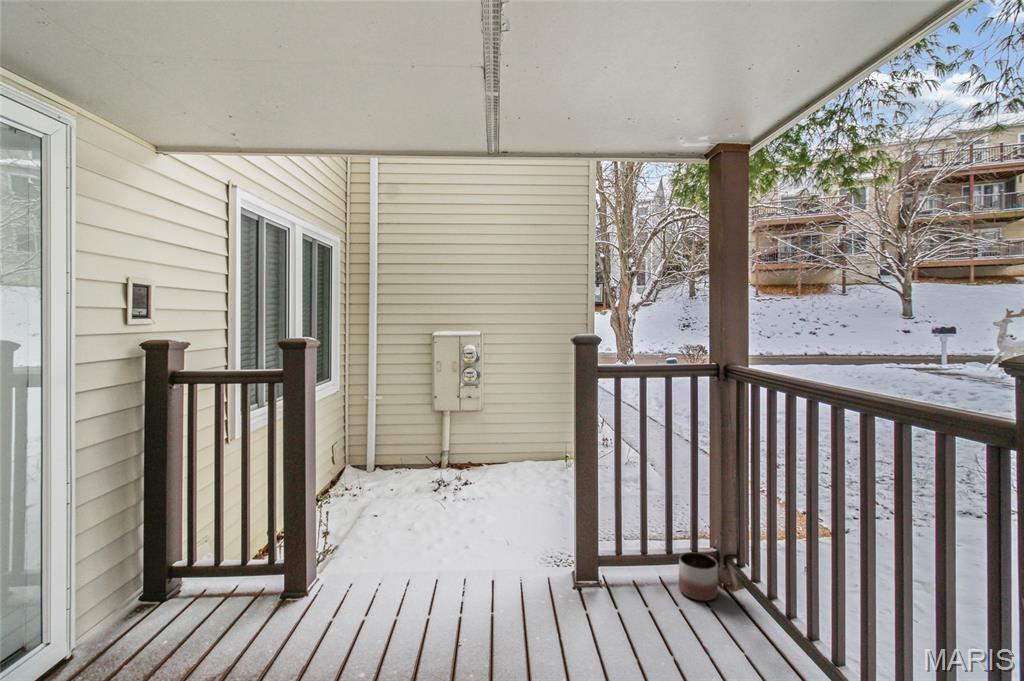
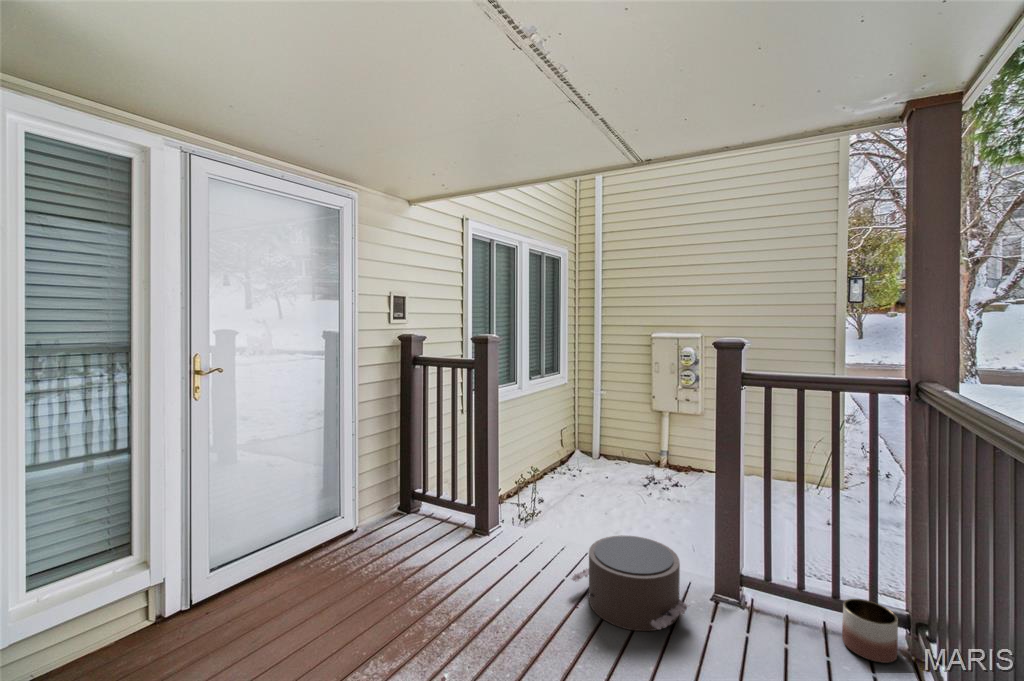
pouf: none [445,546,570,648] -> present [571,535,688,631]

